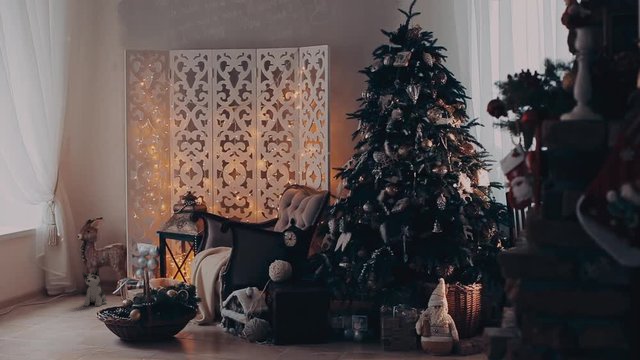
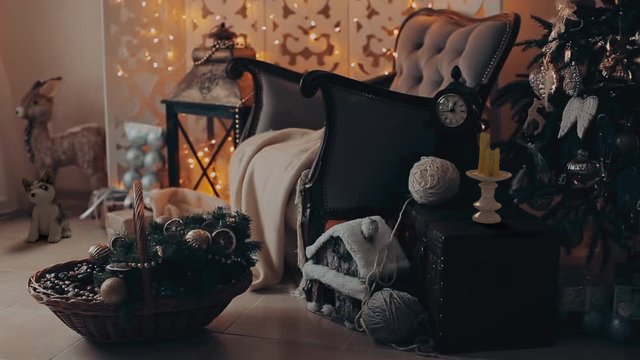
candle: none [288,249,307,288] -> present [466,132,512,223]

